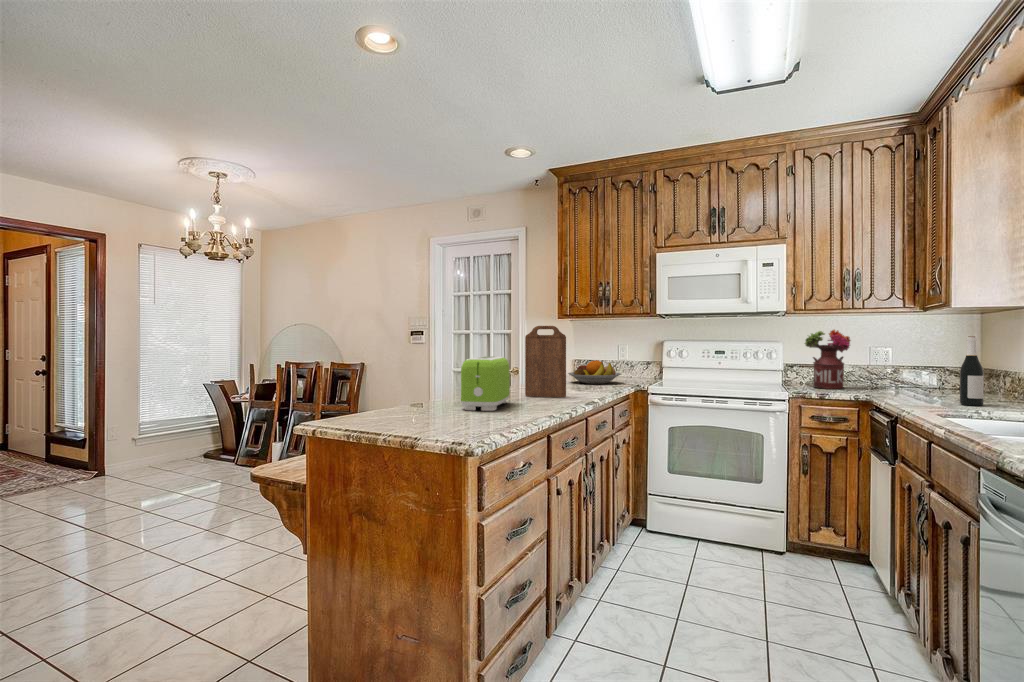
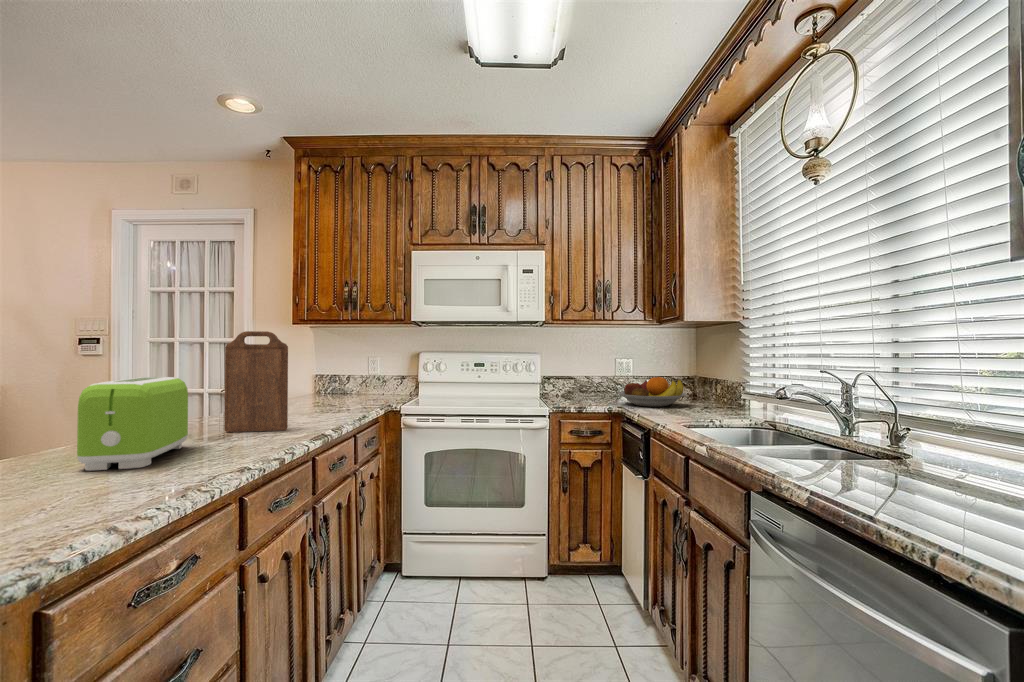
flower arrangement: present [805,330,851,389] -> none [561,340,602,400]
wine bottle: present [960,336,984,406] -> none [695,347,713,413]
fruit bowl: present [568,360,621,384] -> present [618,377,686,407]

